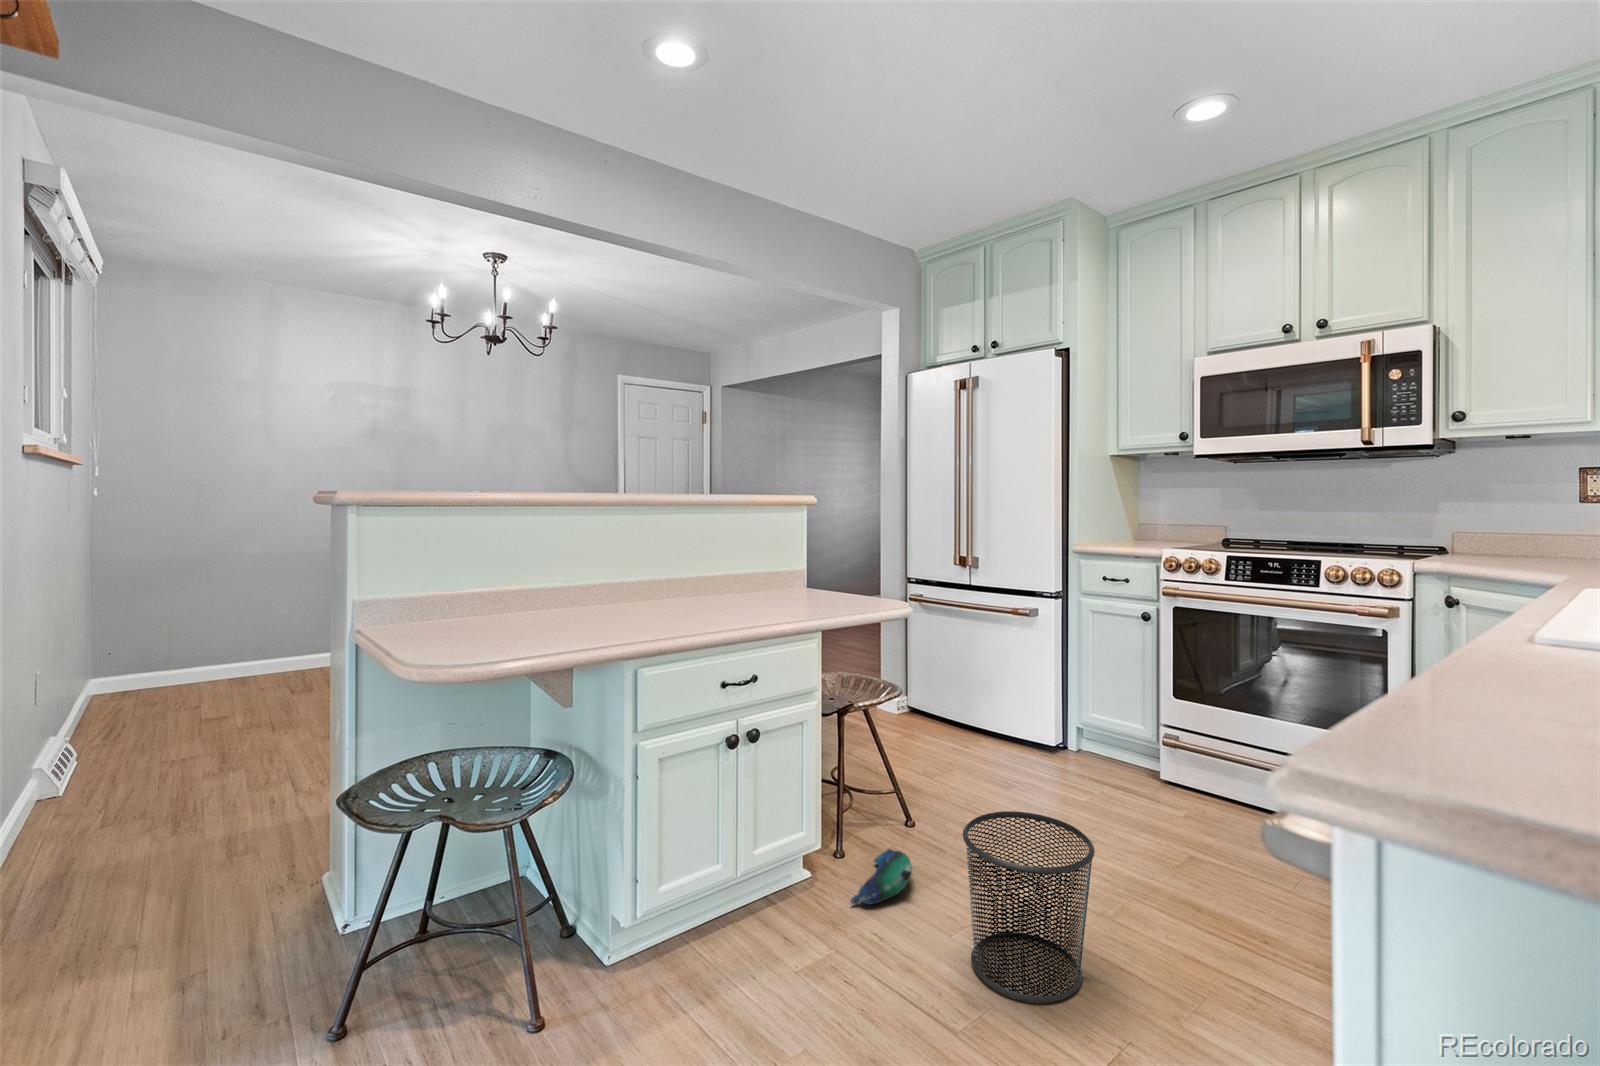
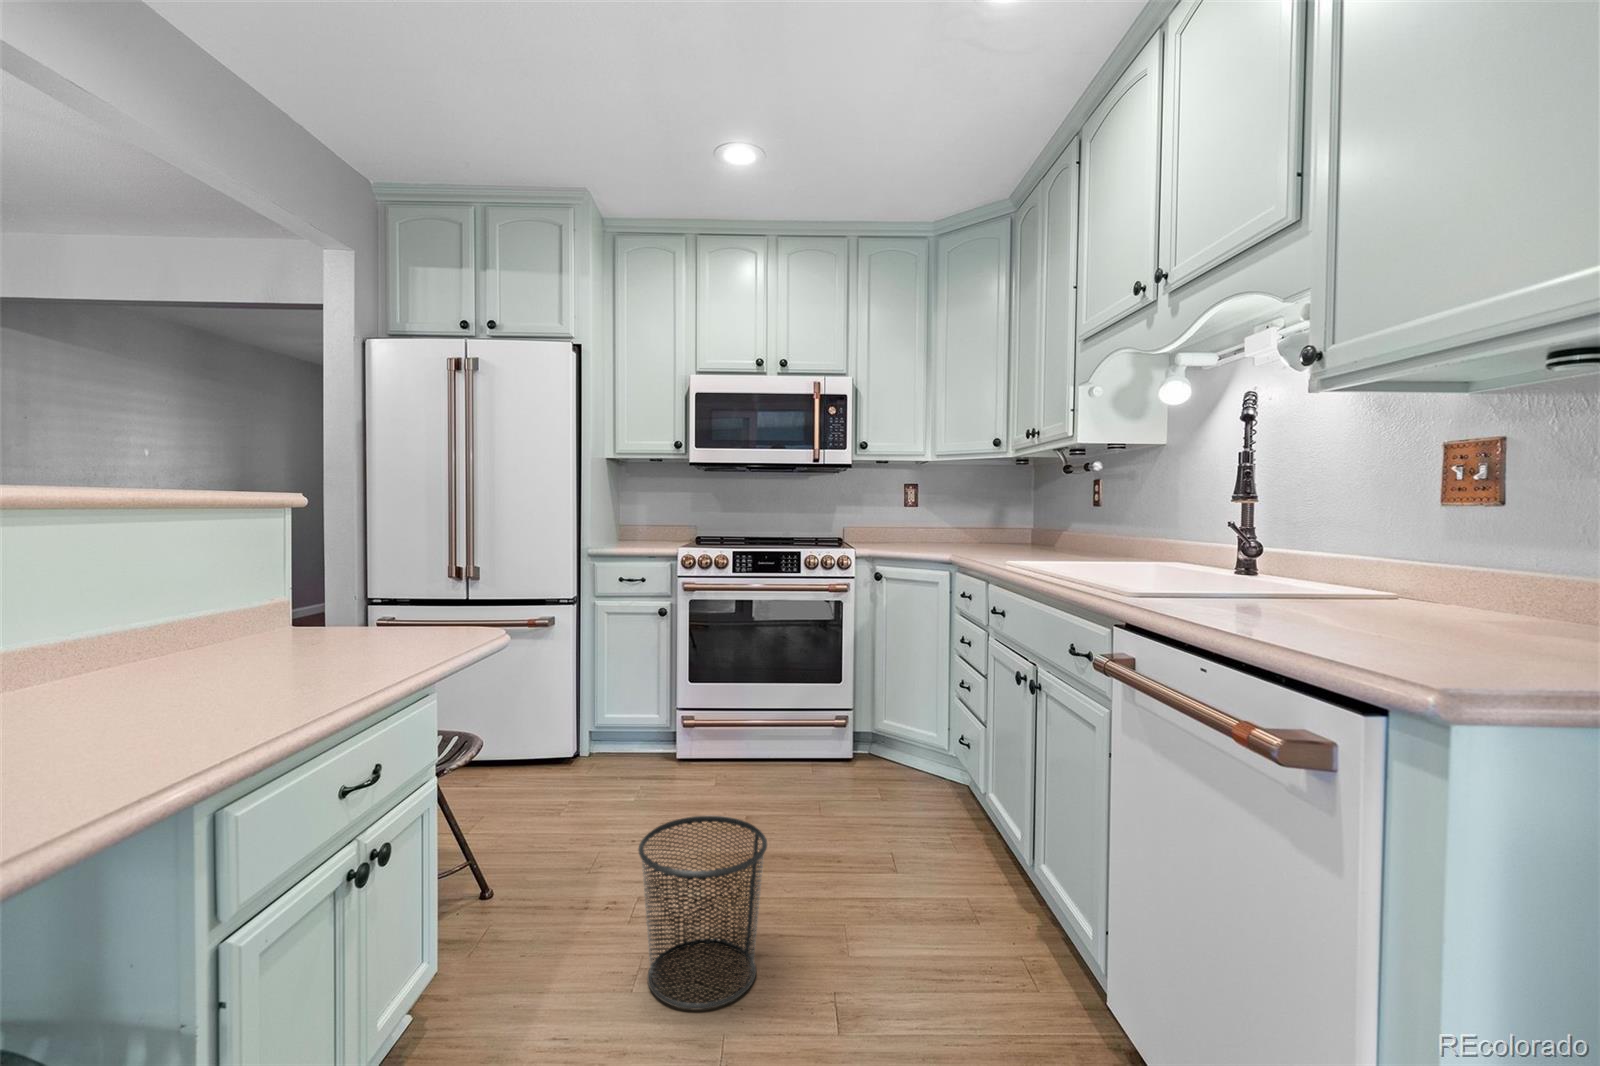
plush toy: present [851,849,912,905] -> none [470,919,545,1007]

